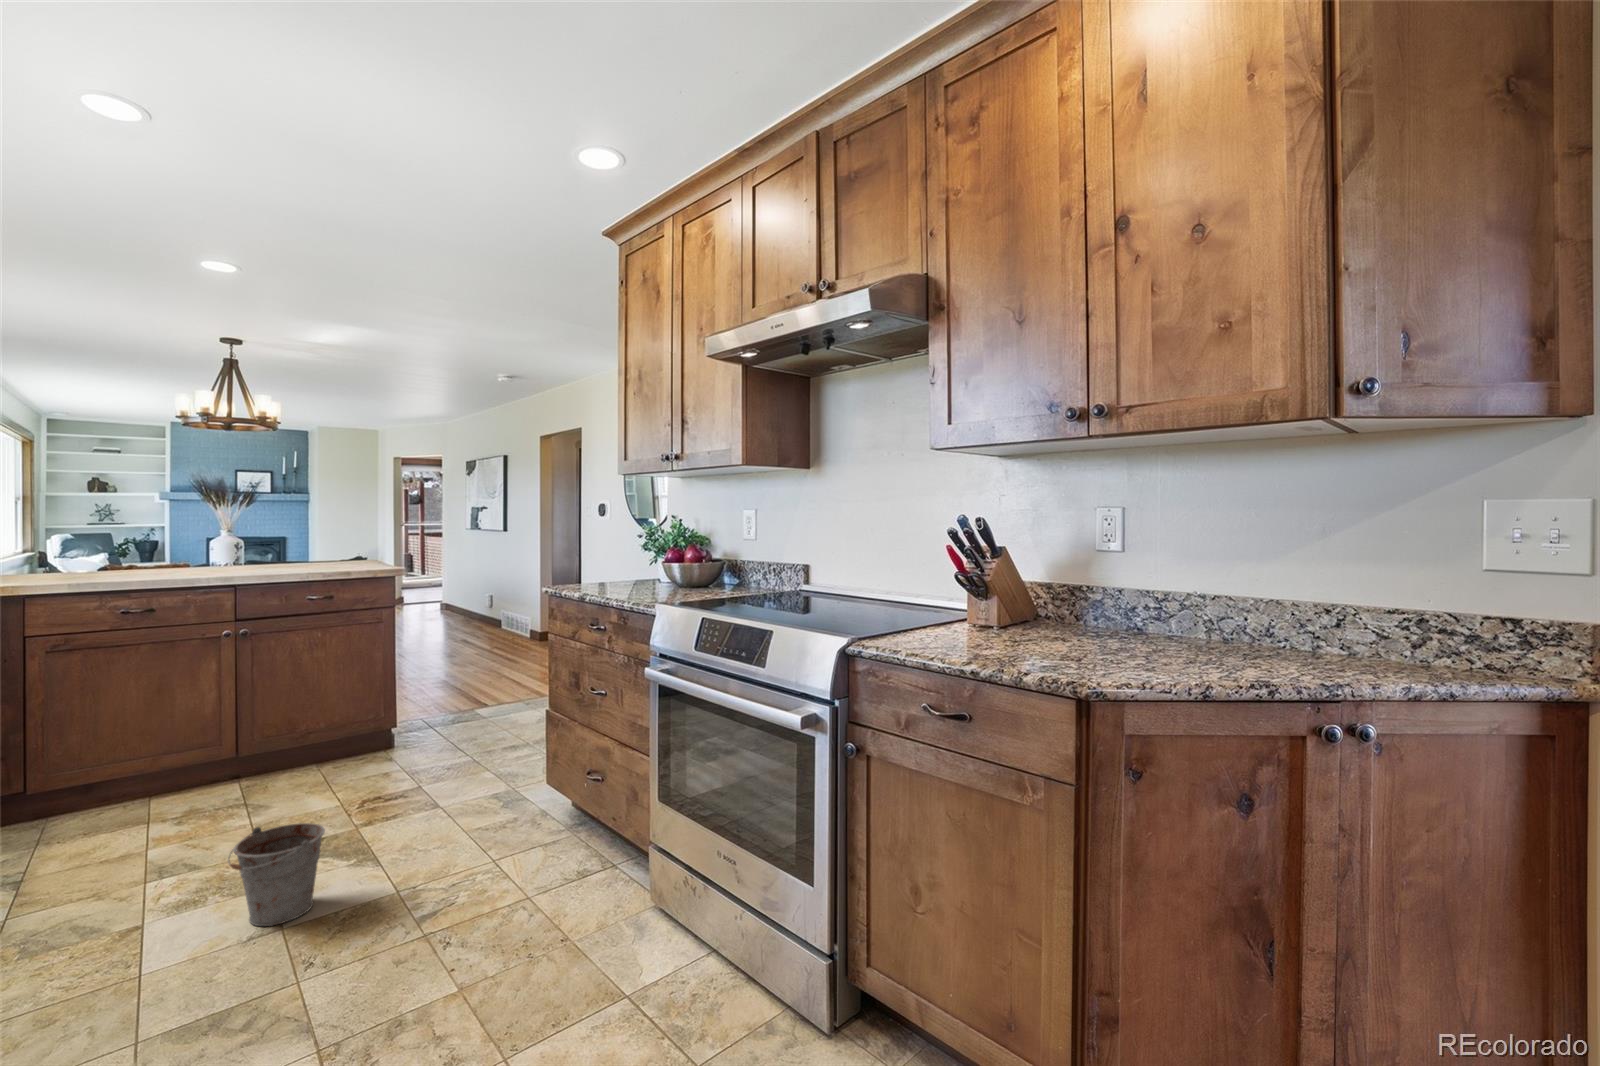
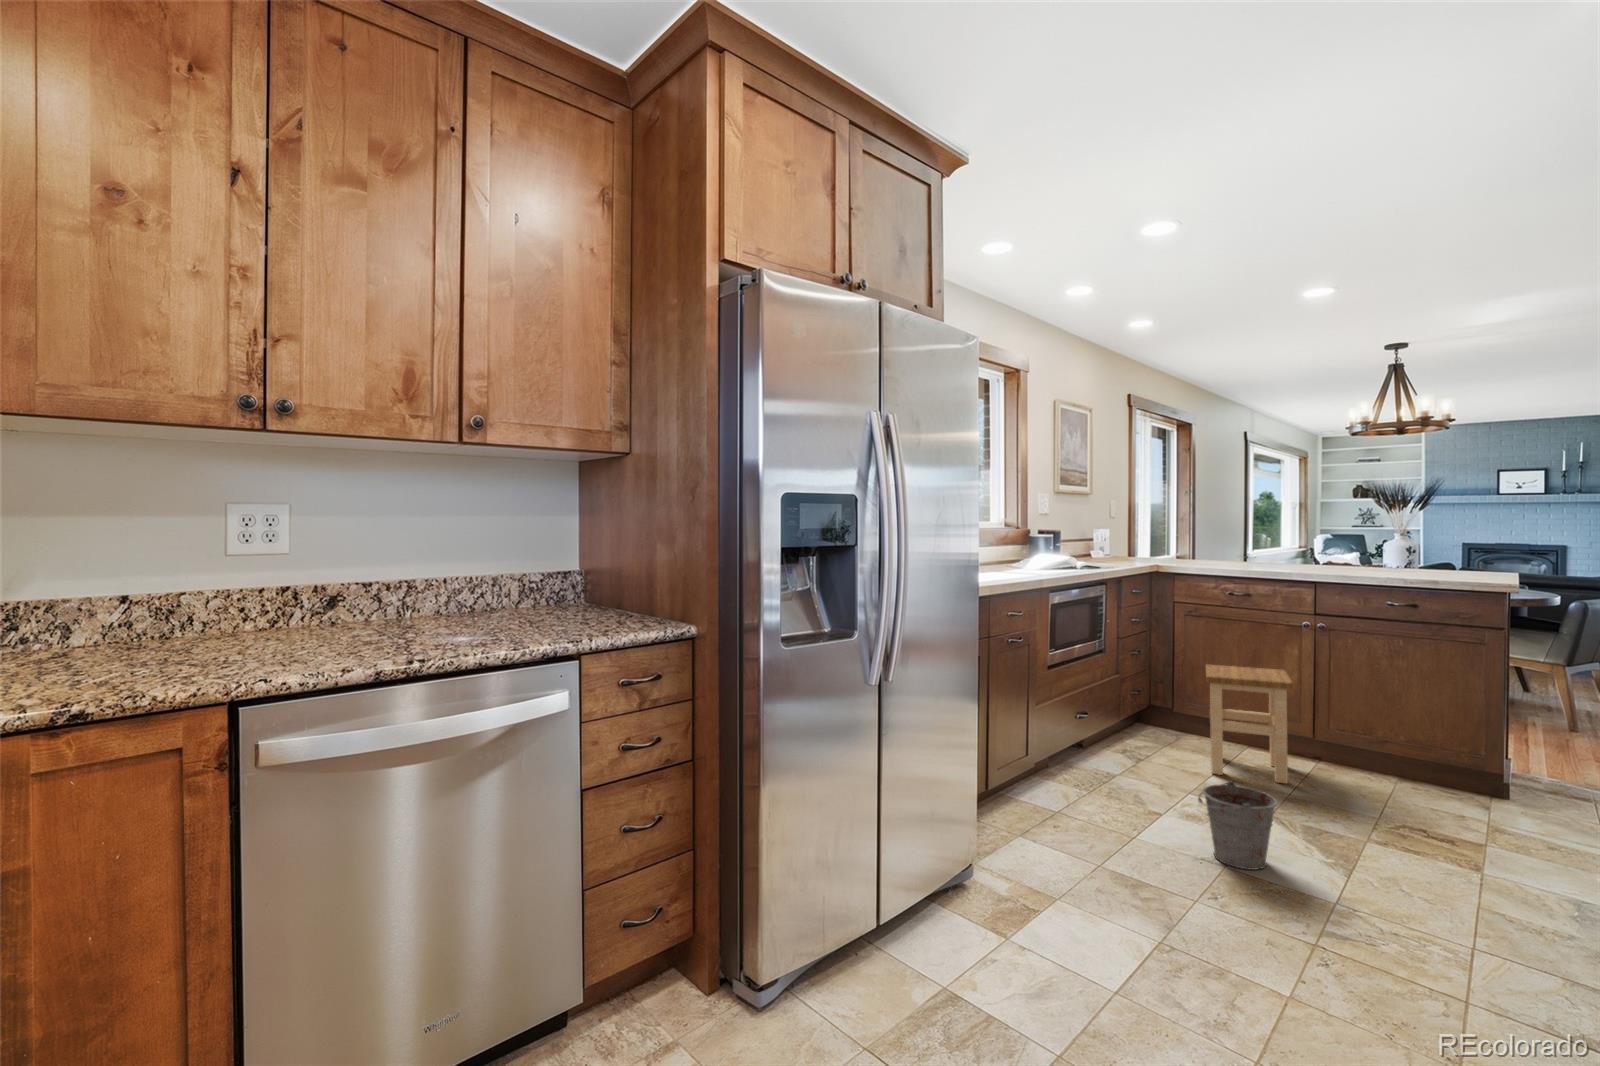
stool: none [102,690,244,845] -> present [1206,665,1293,784]

